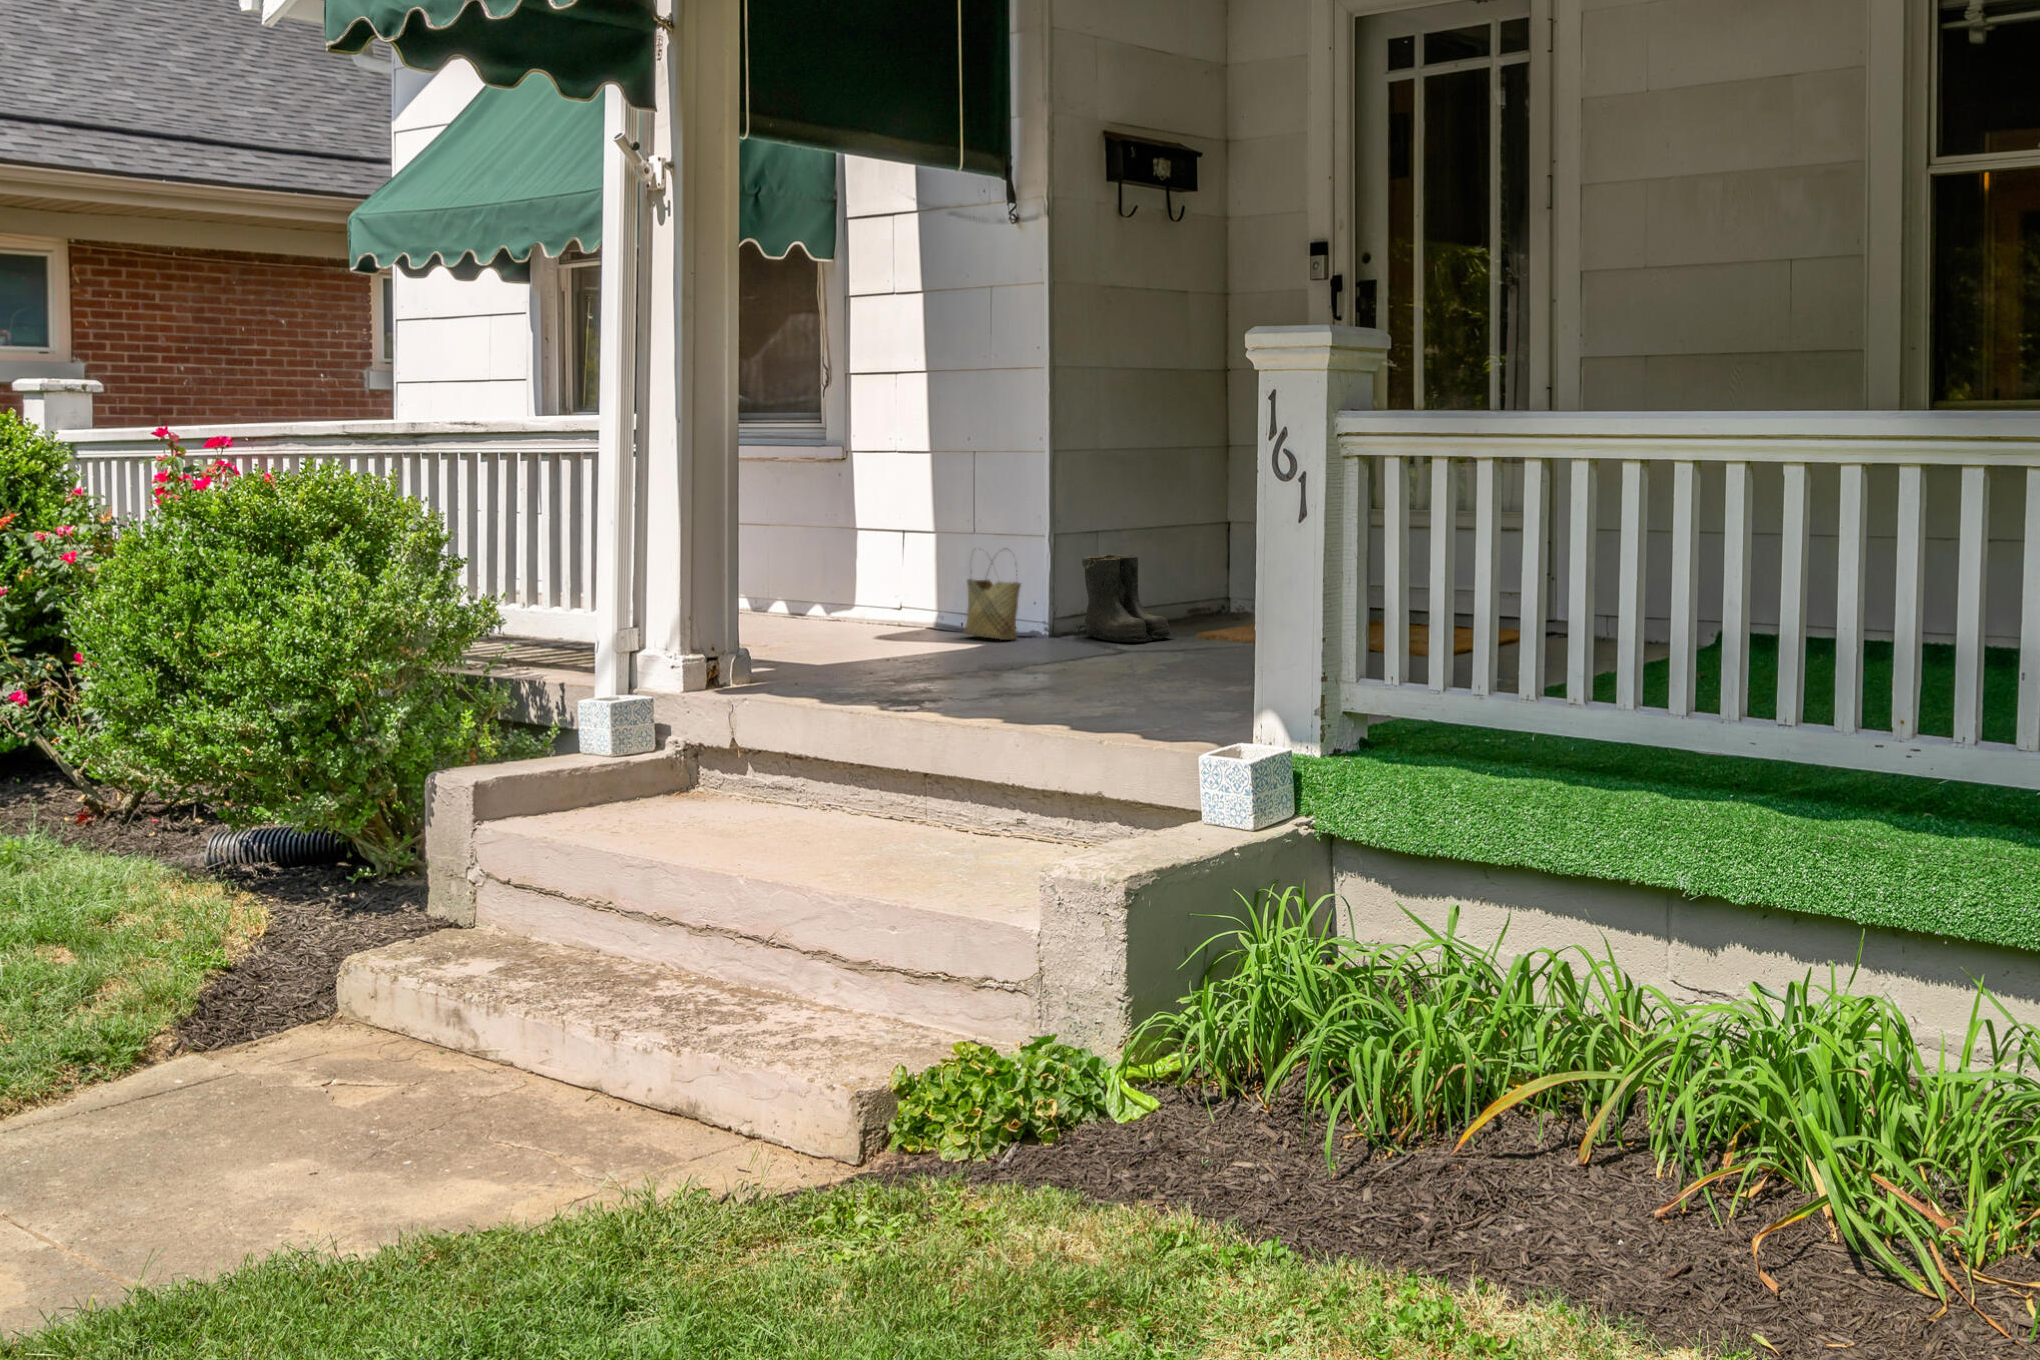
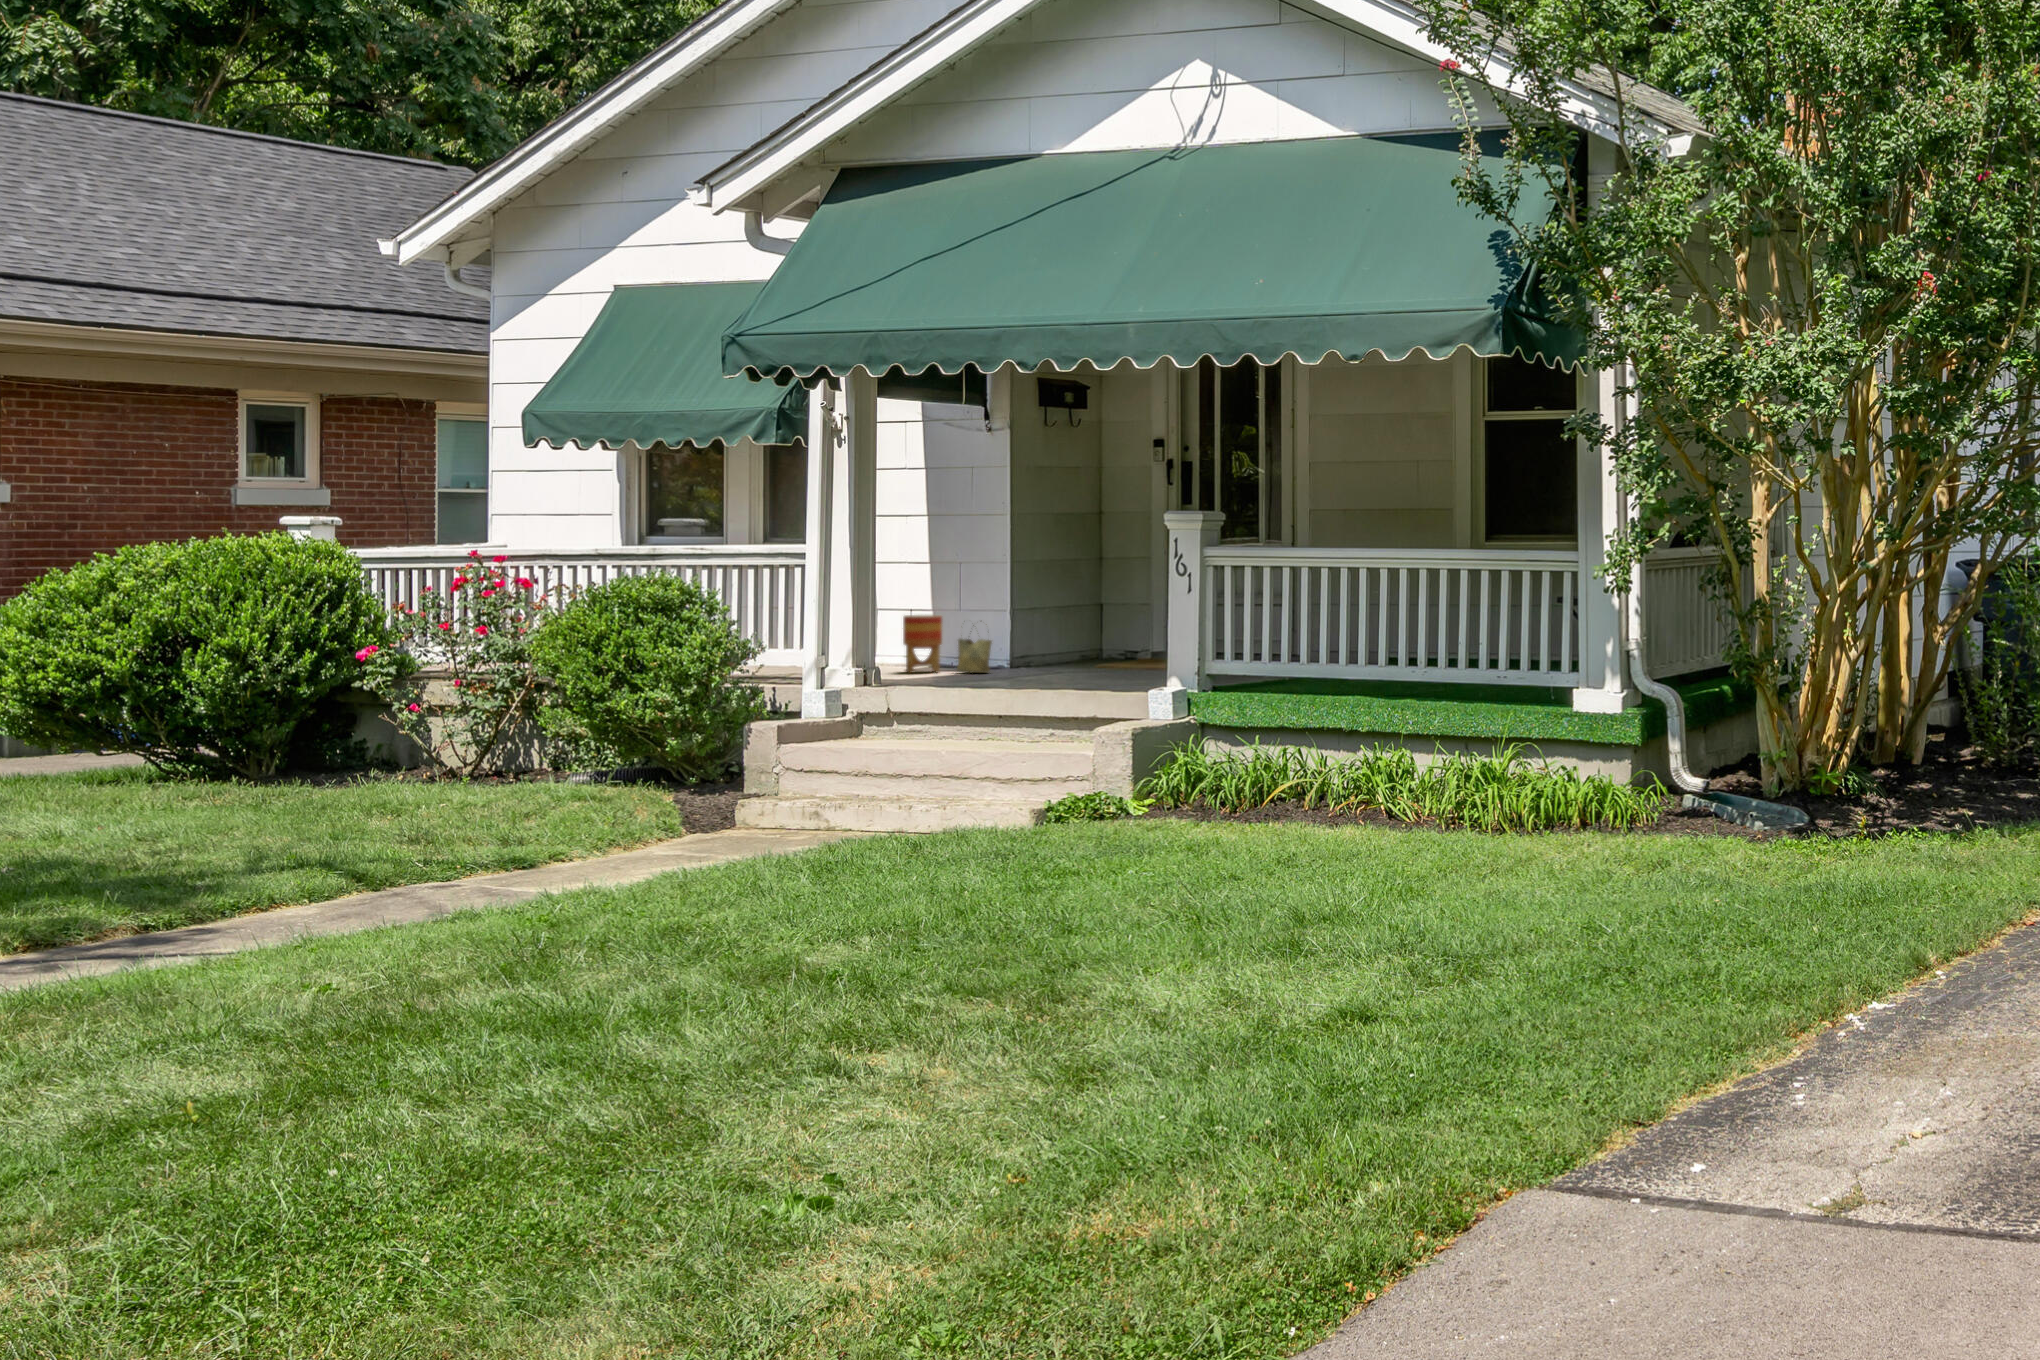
planter: none [882,536,948,636] -> present [903,615,942,673]
boots: present [1082,554,1174,642] -> none [1026,623,1082,672]

